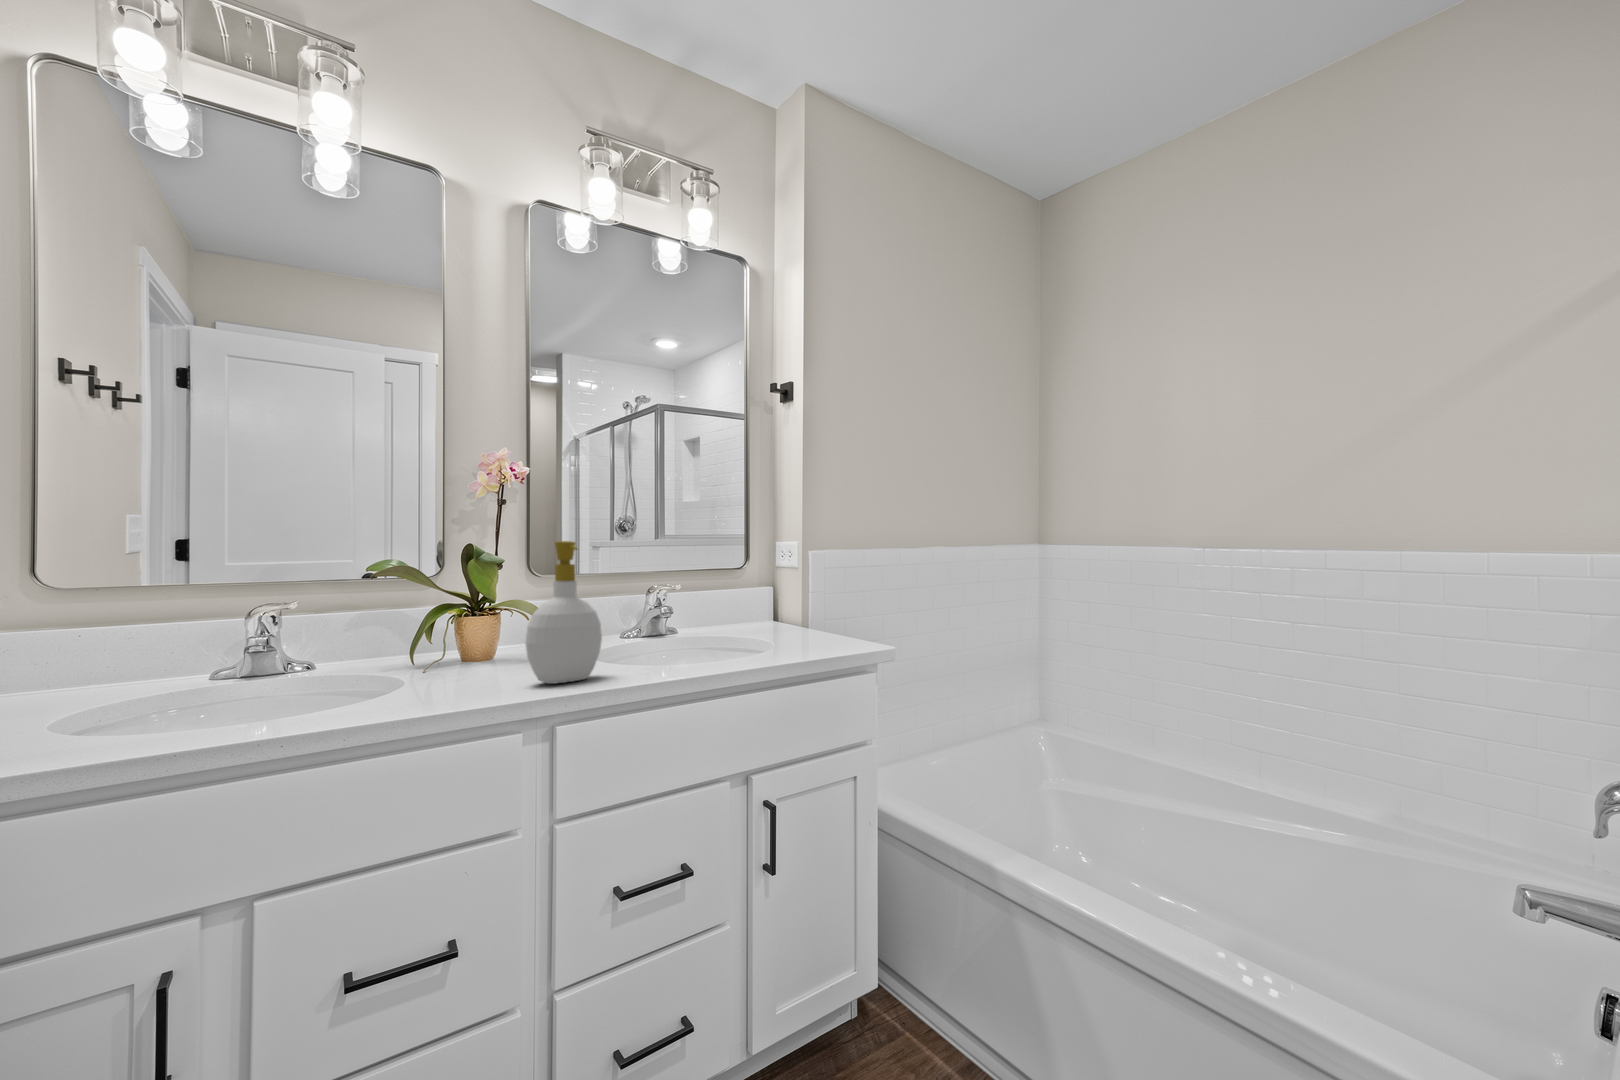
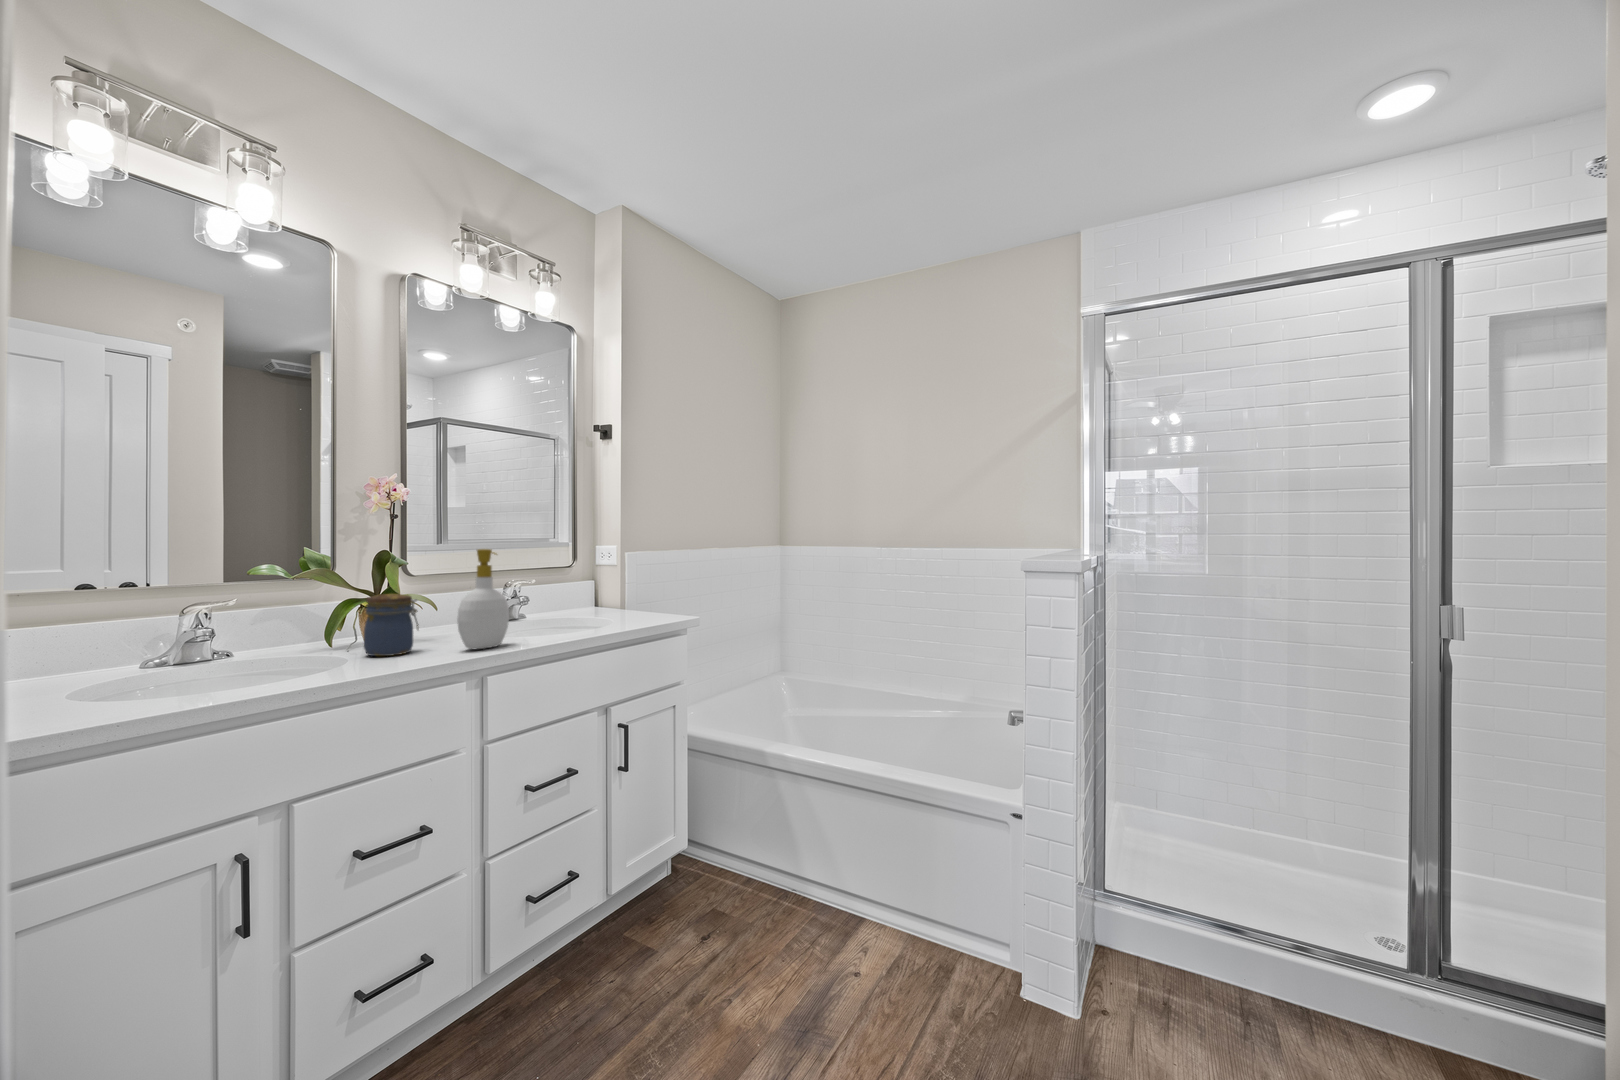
jar: none [420,602,490,686] -> present [364,594,419,656]

